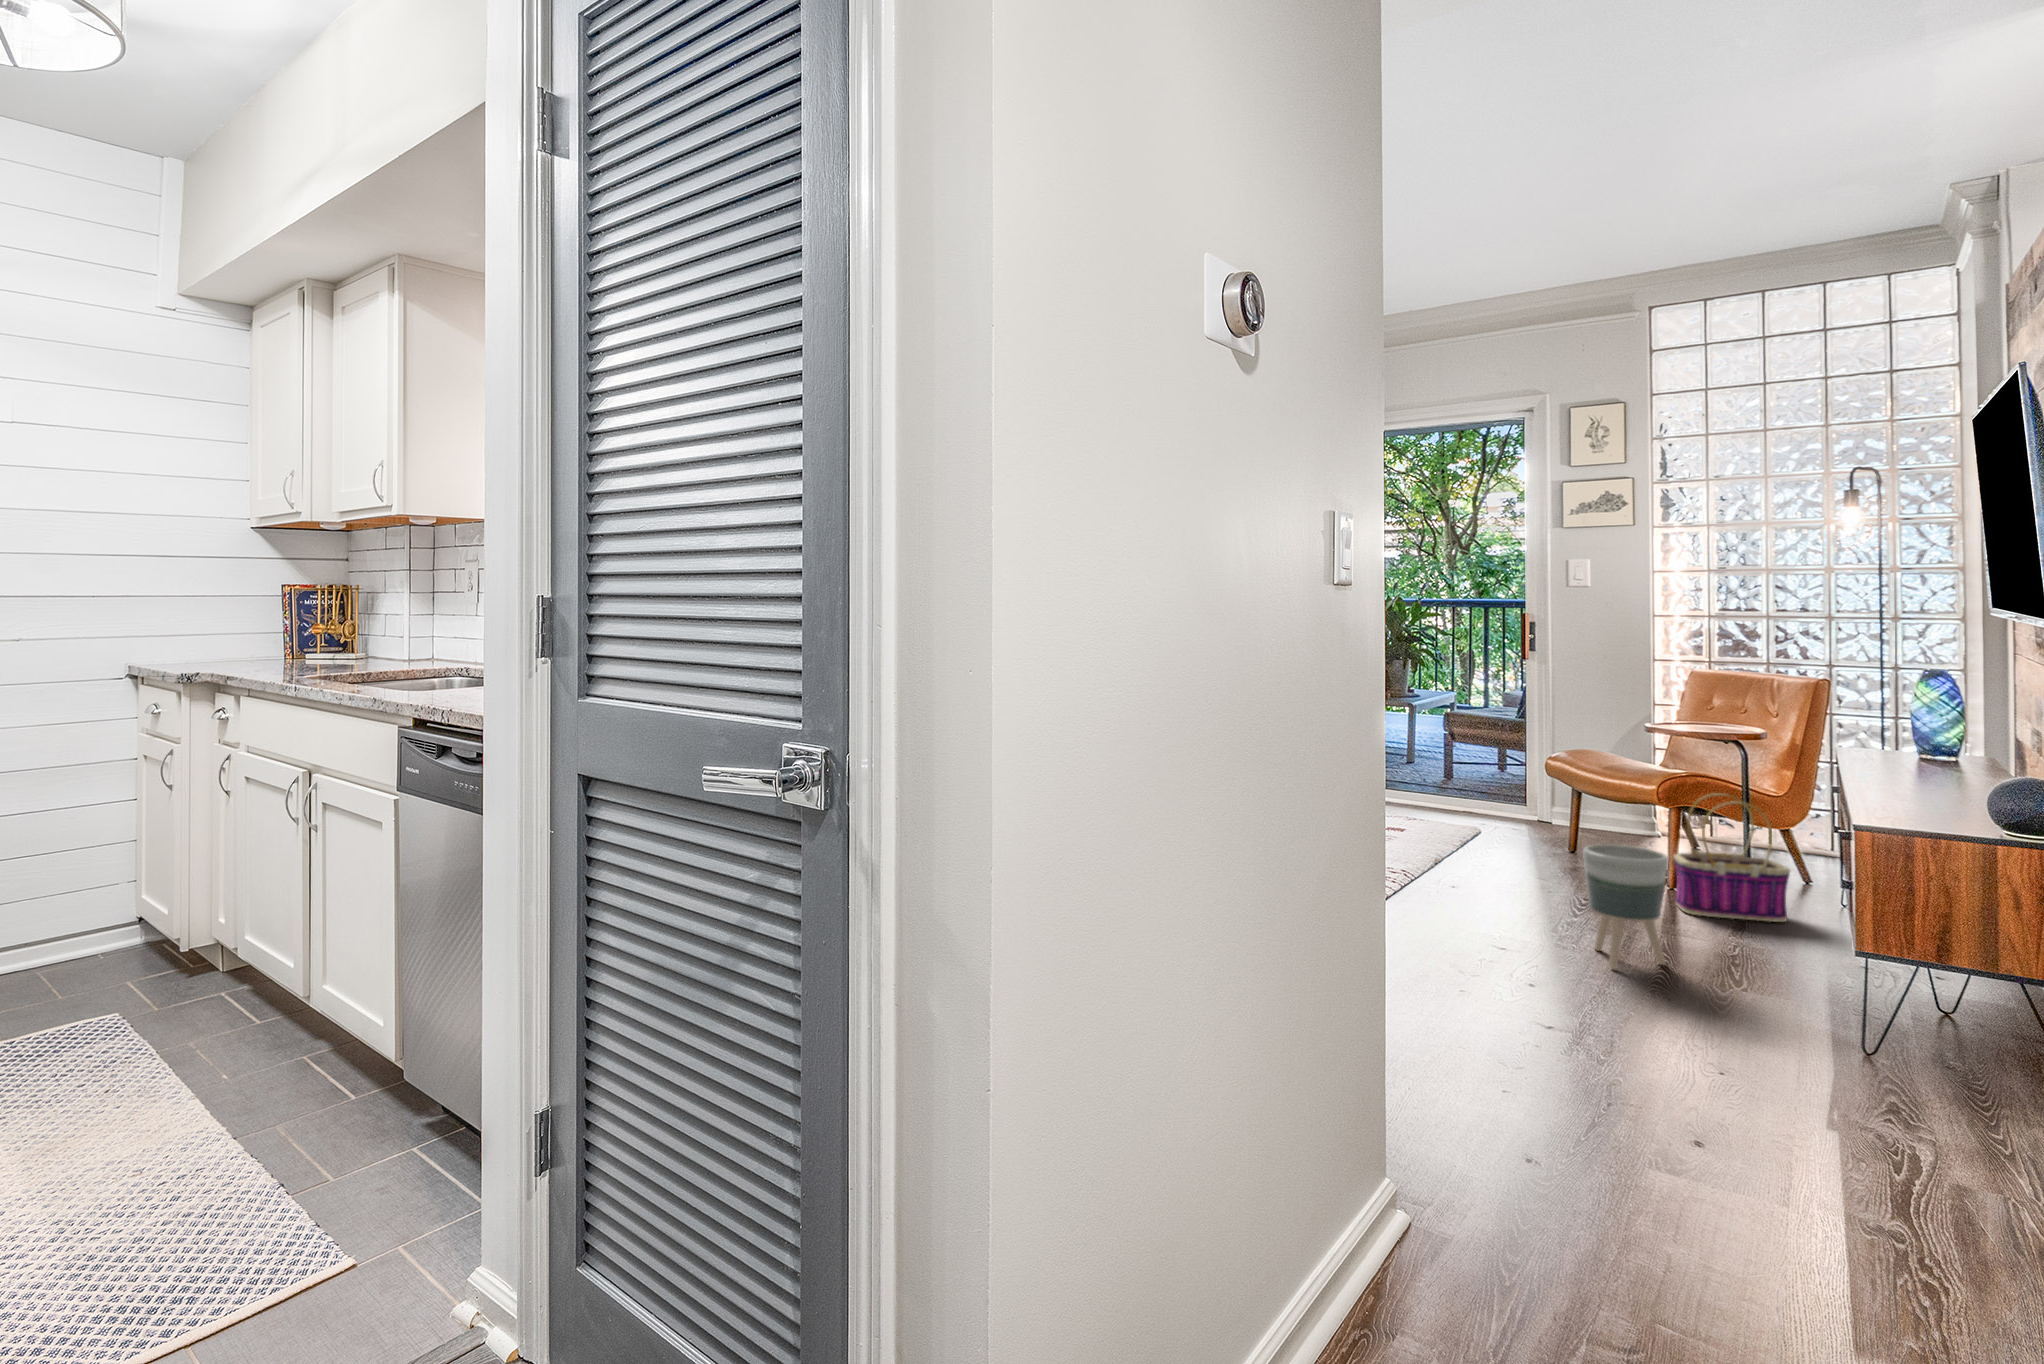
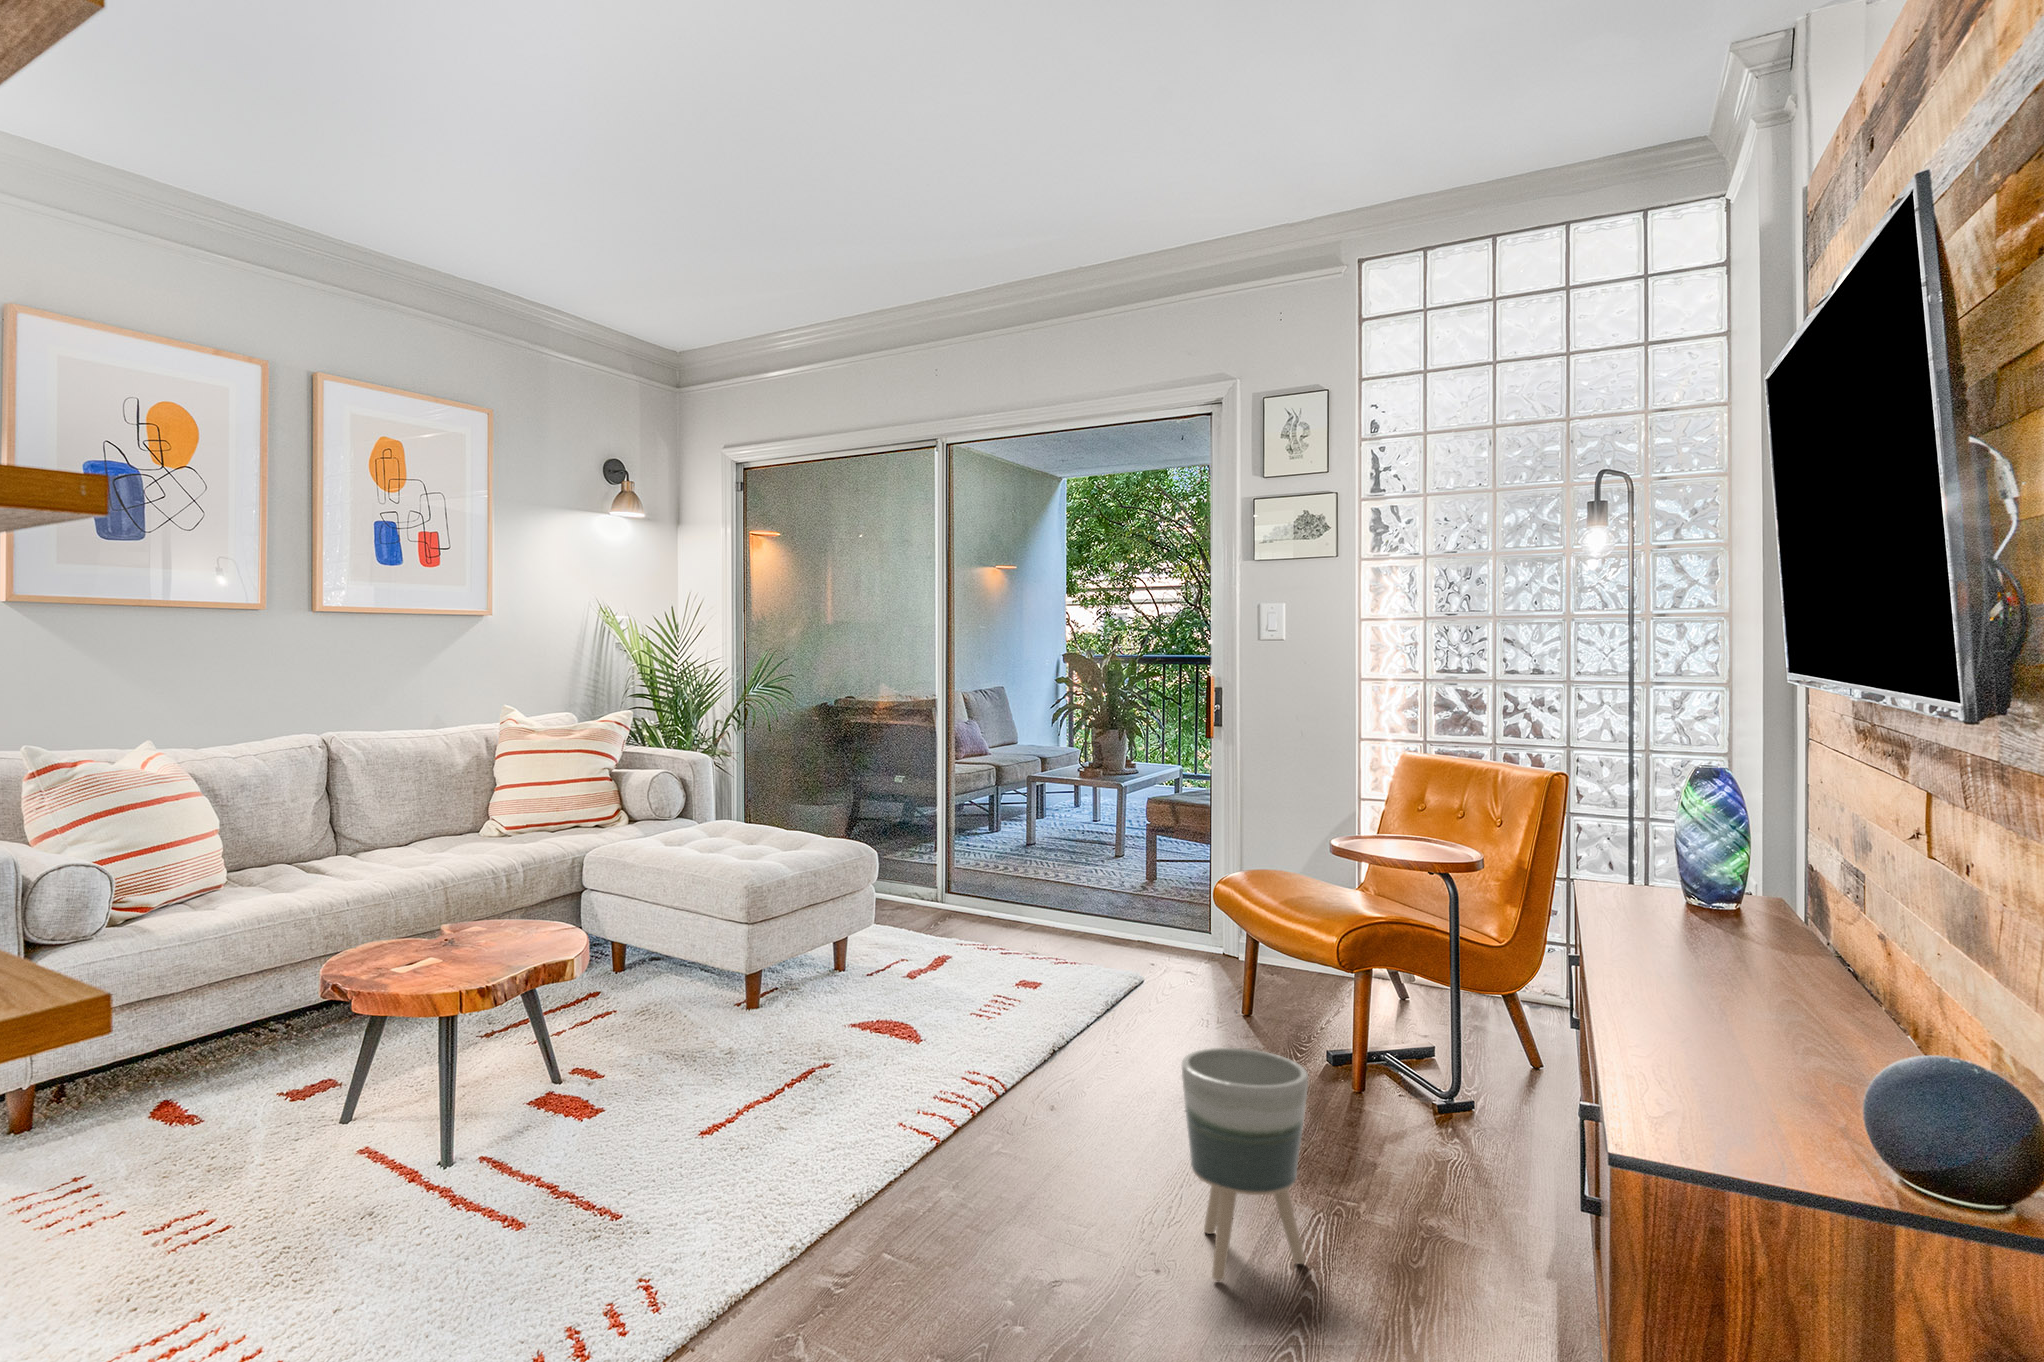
basket: present [1674,793,1790,922] -> none [1354,942,1509,1149]

